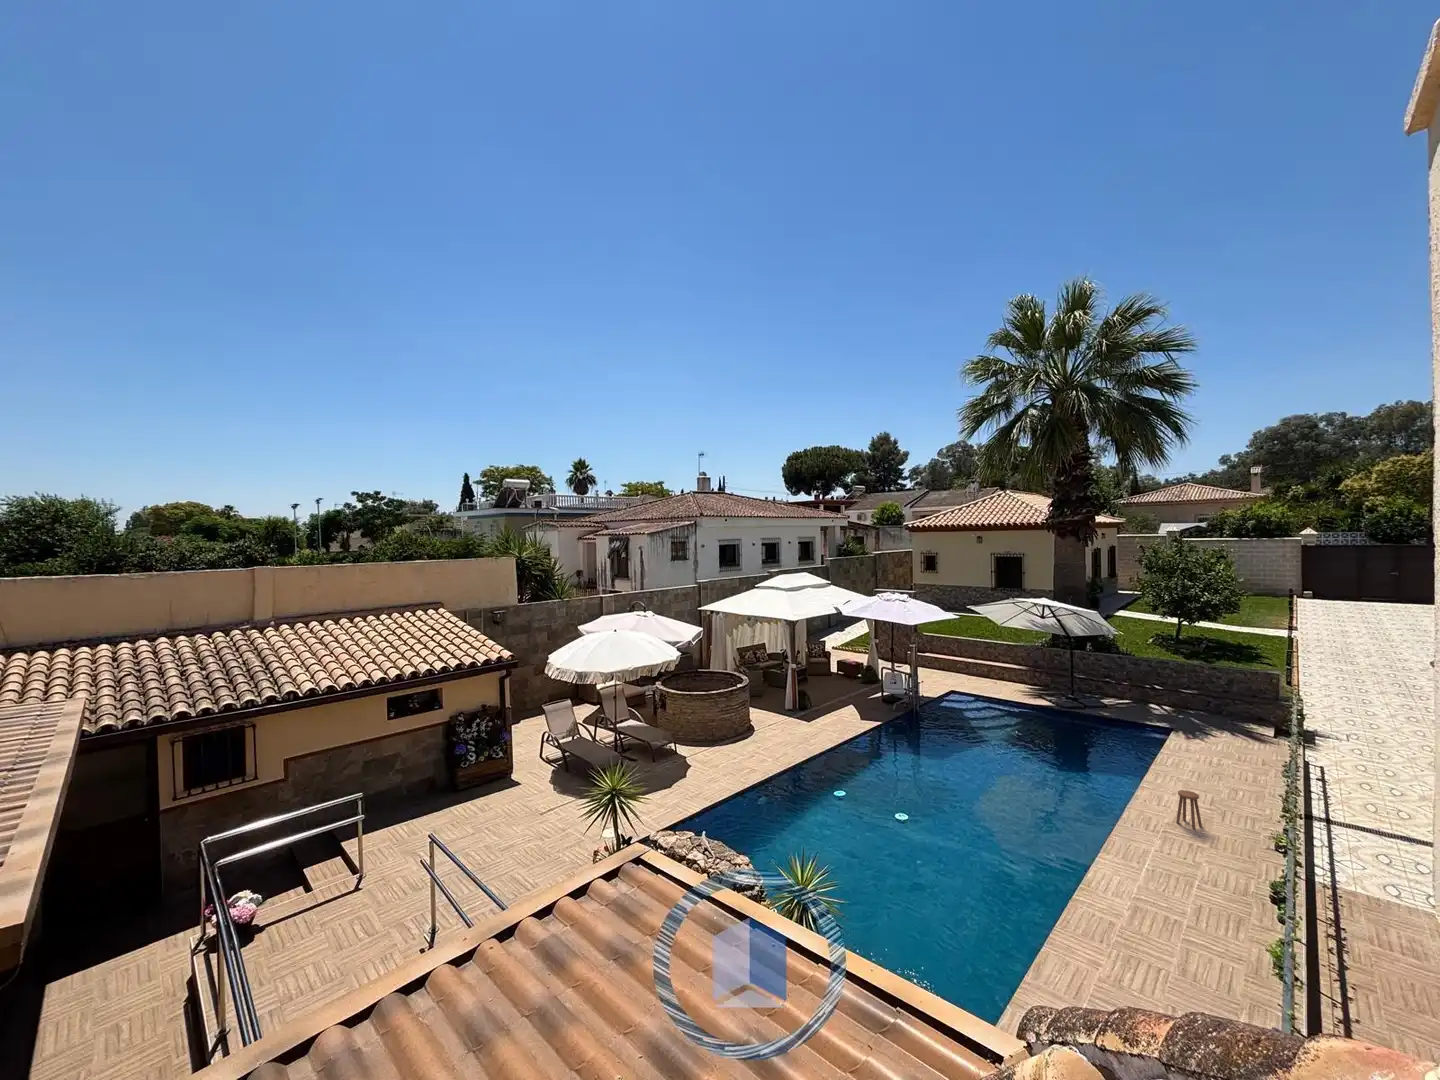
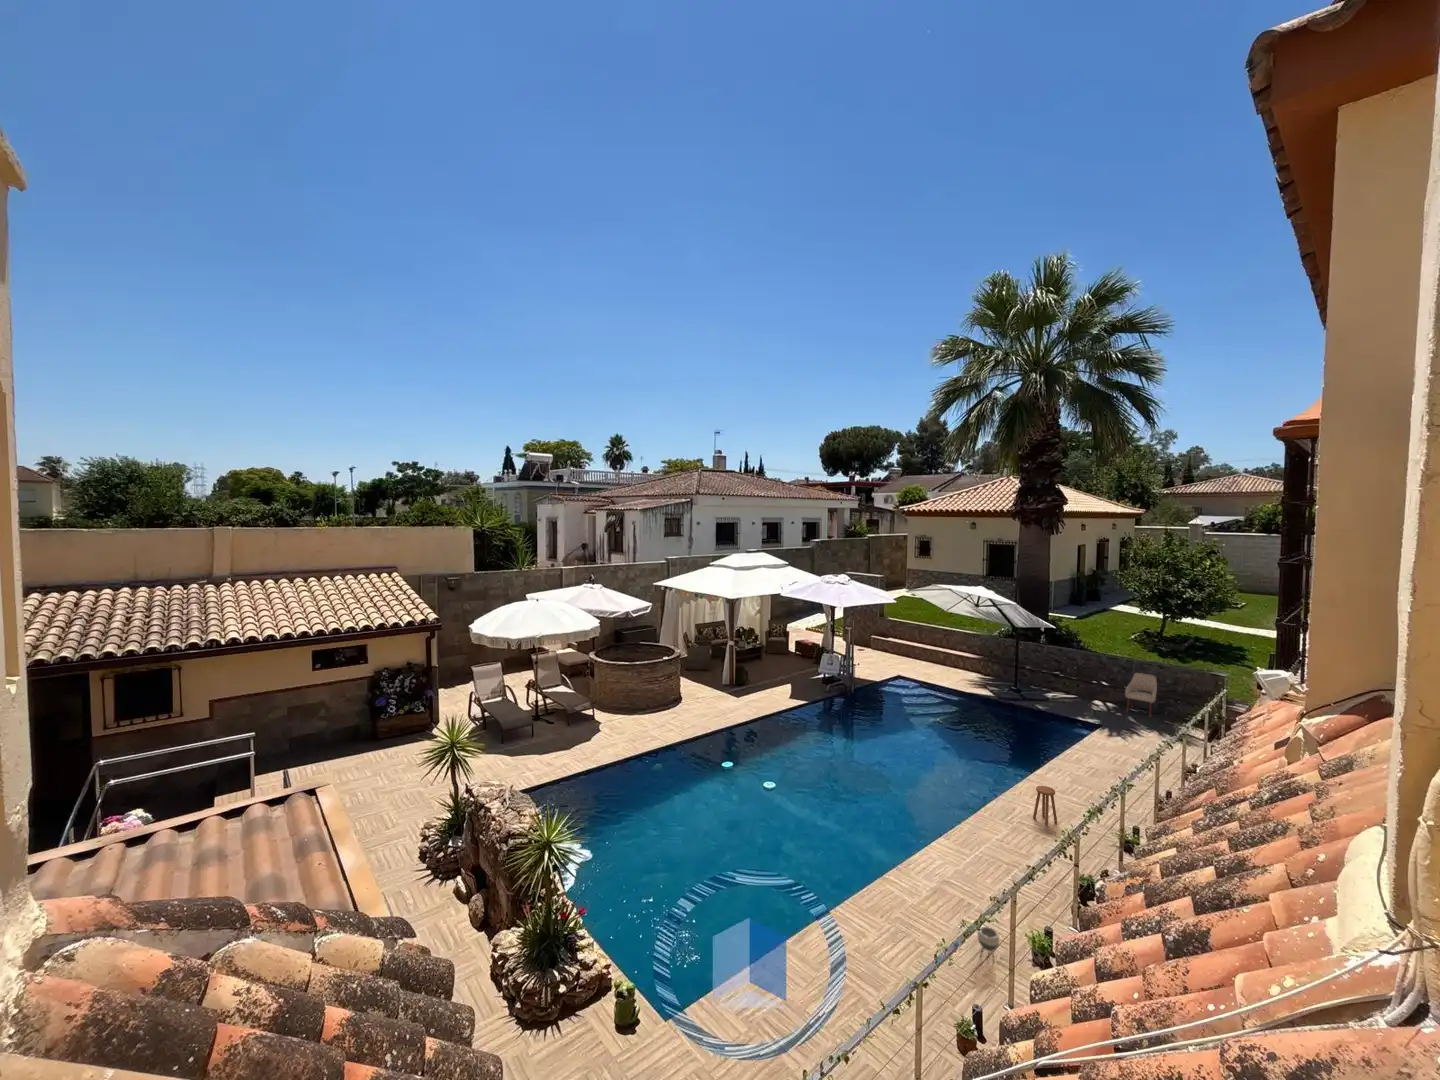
chair: none [1180,675,1210,716] -> present [1125,673,1157,716]
planter: none [1226,938,1253,974] -> present [978,927,999,961]

